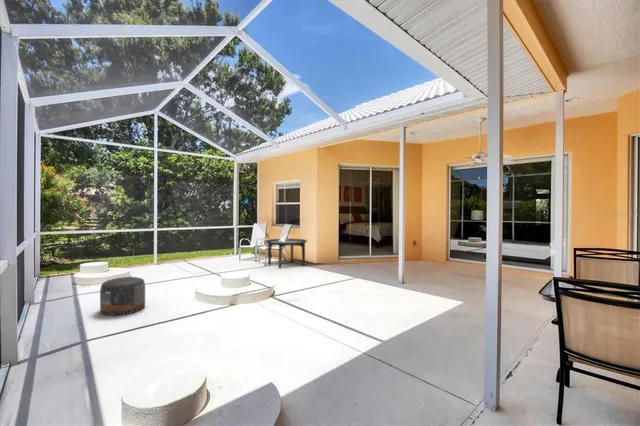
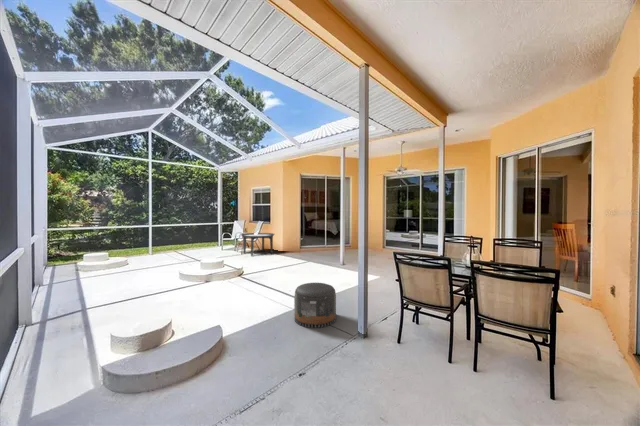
pouf: present [100,277,145,316] -> present [294,283,336,328]

